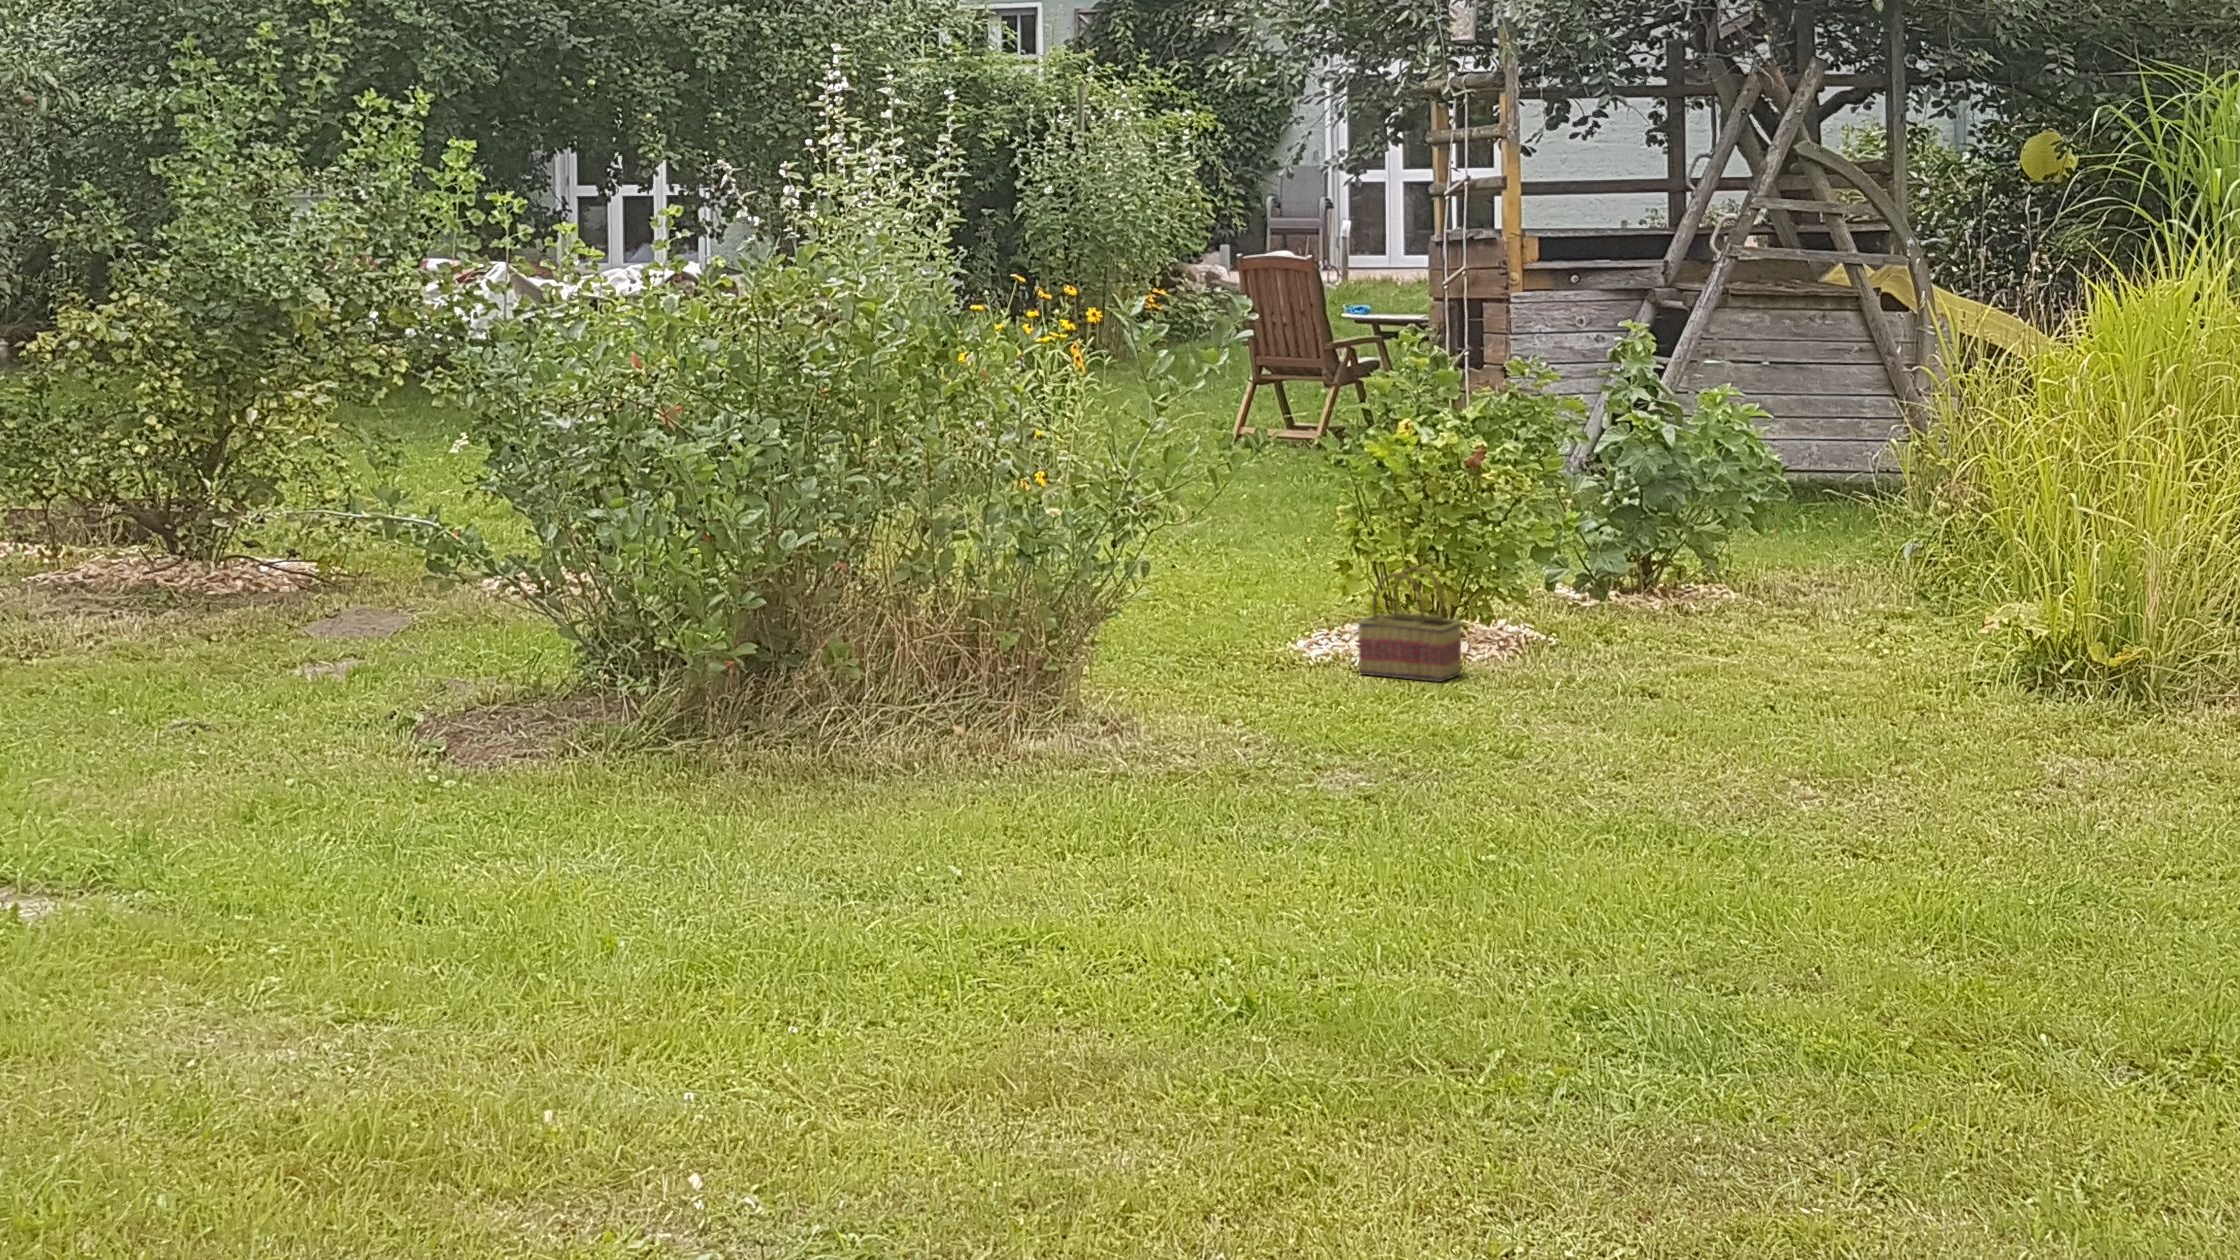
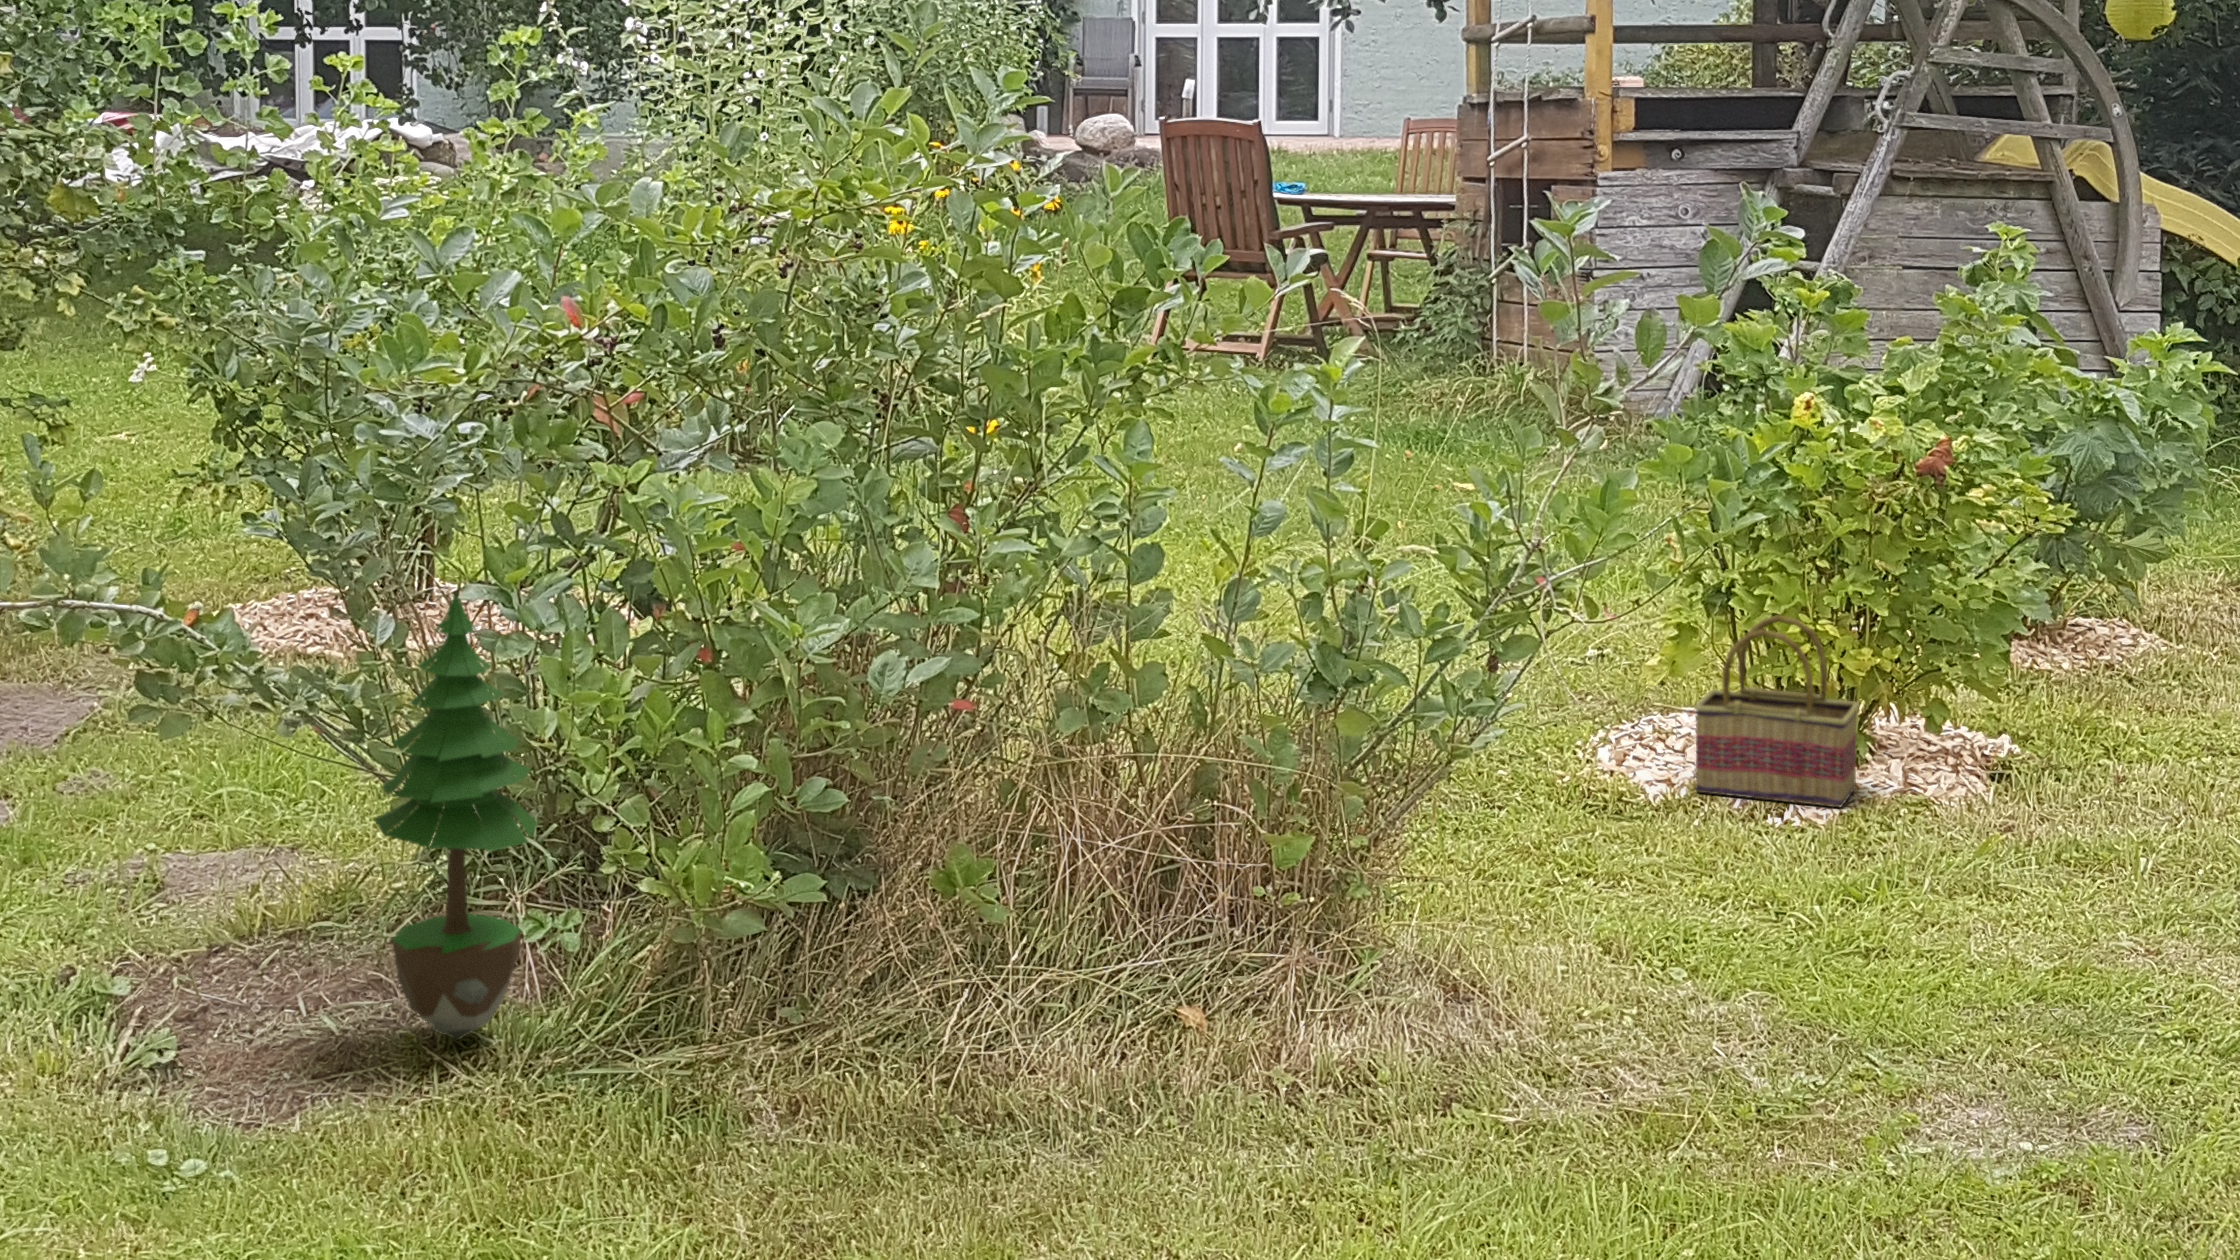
potted tree: none [539,514,624,752] -> present [375,593,538,1040]

